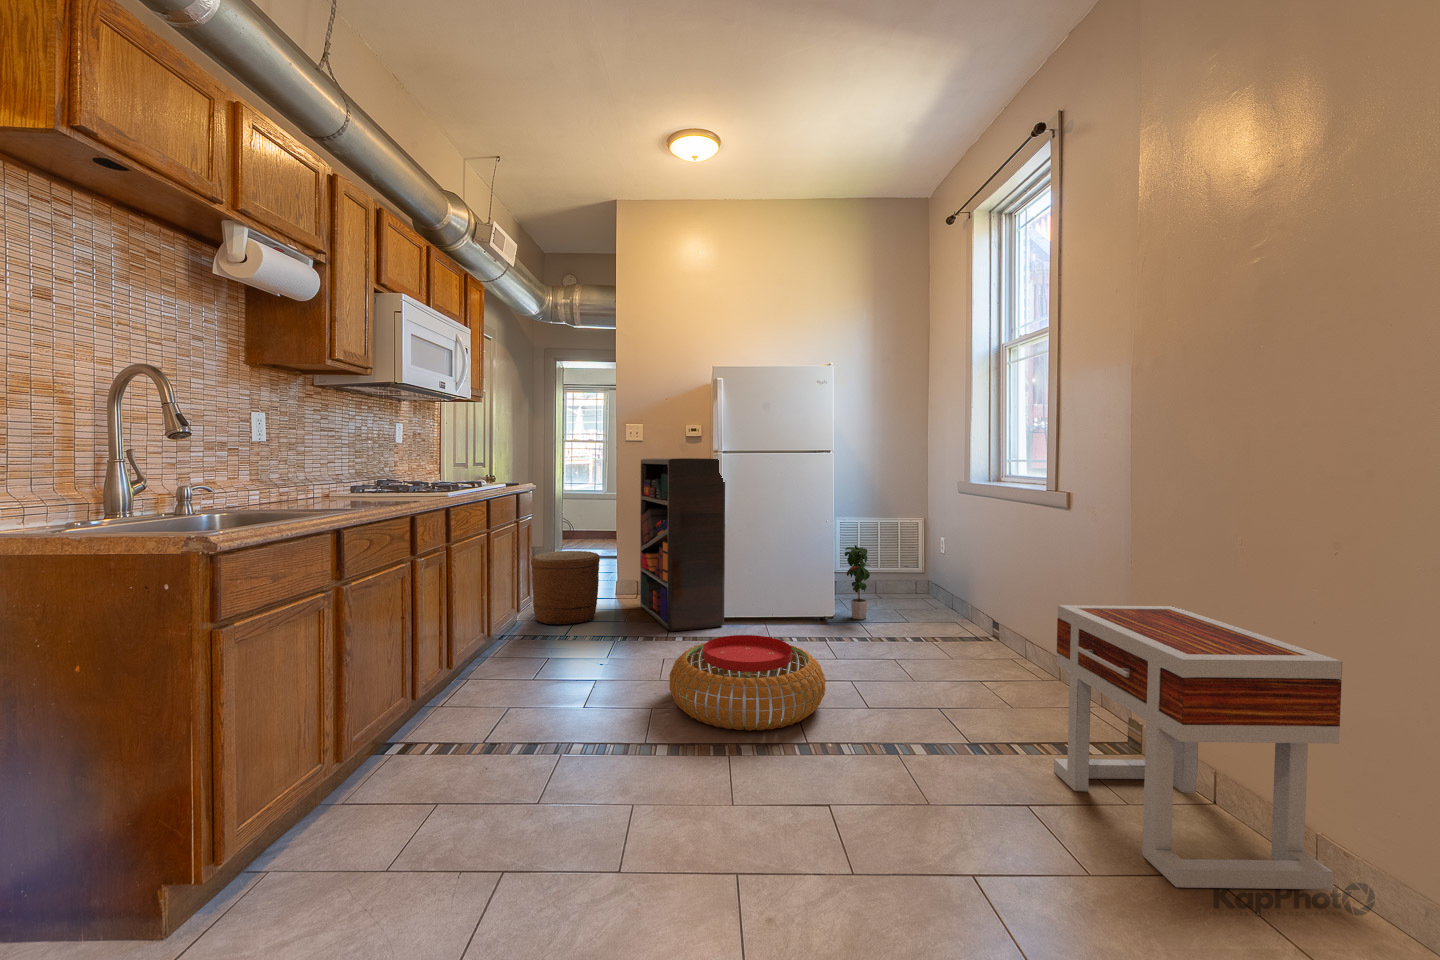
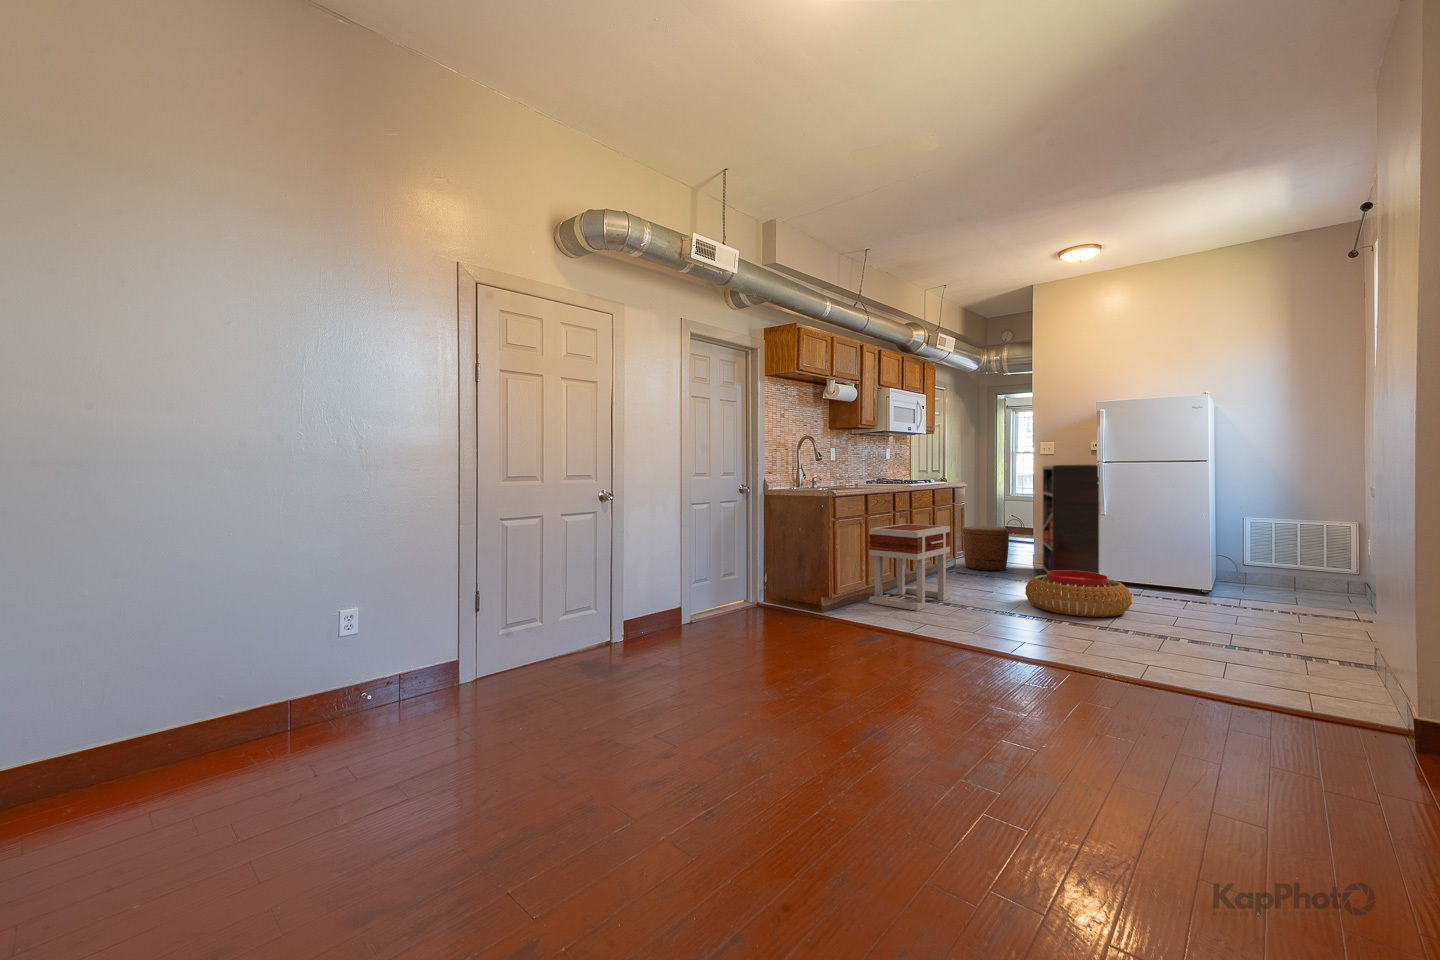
potted plant: present [845,545,870,619] -> none [1217,533,1245,593]
side table: present [1054,605,1342,889] -> present [869,524,950,611]

